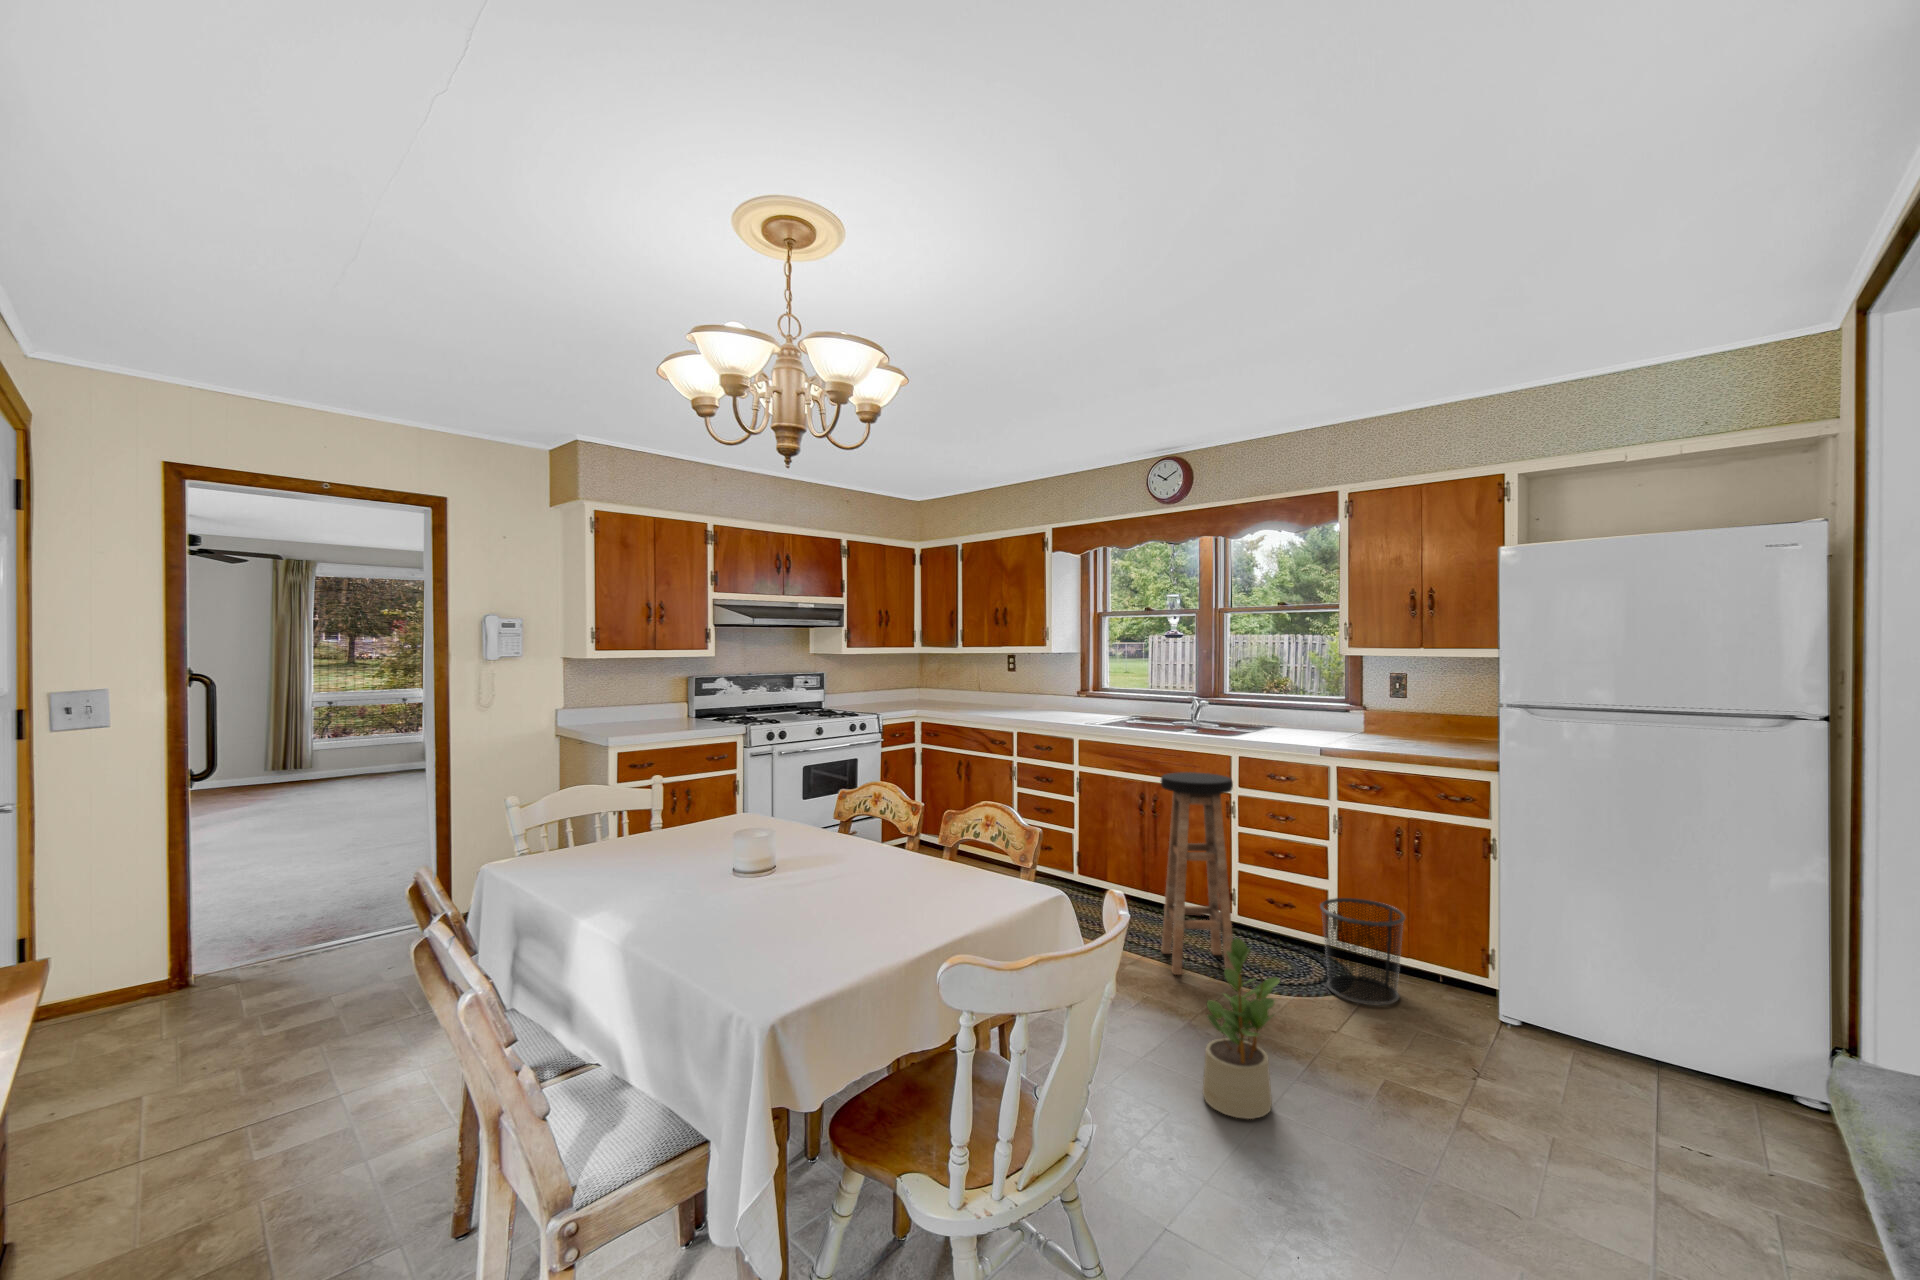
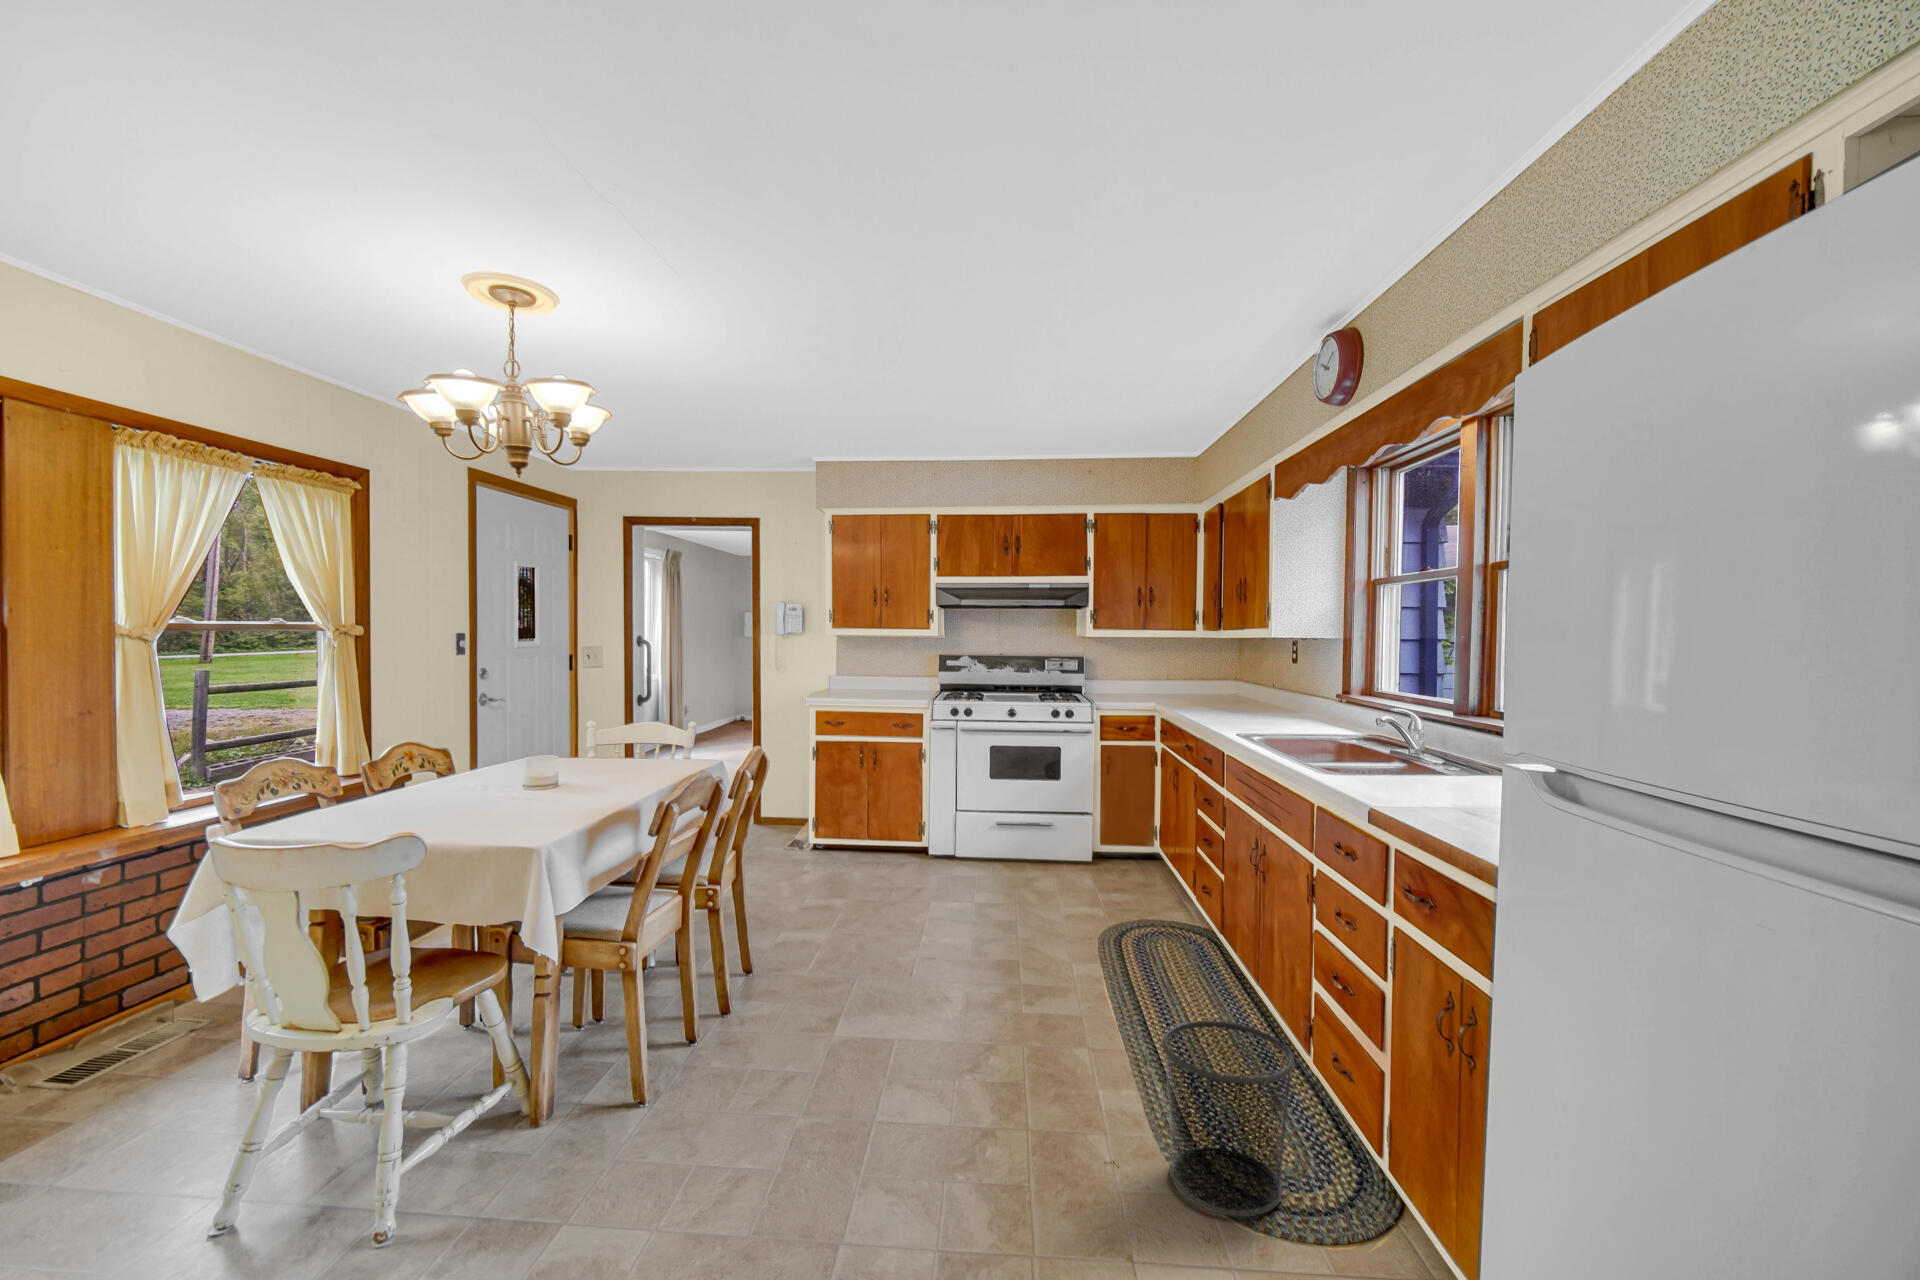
bar stool: present [1161,772,1235,975] -> none [1059,791,1176,1085]
potted plant: present [1203,938,1280,1119] -> none [760,956,867,1173]

